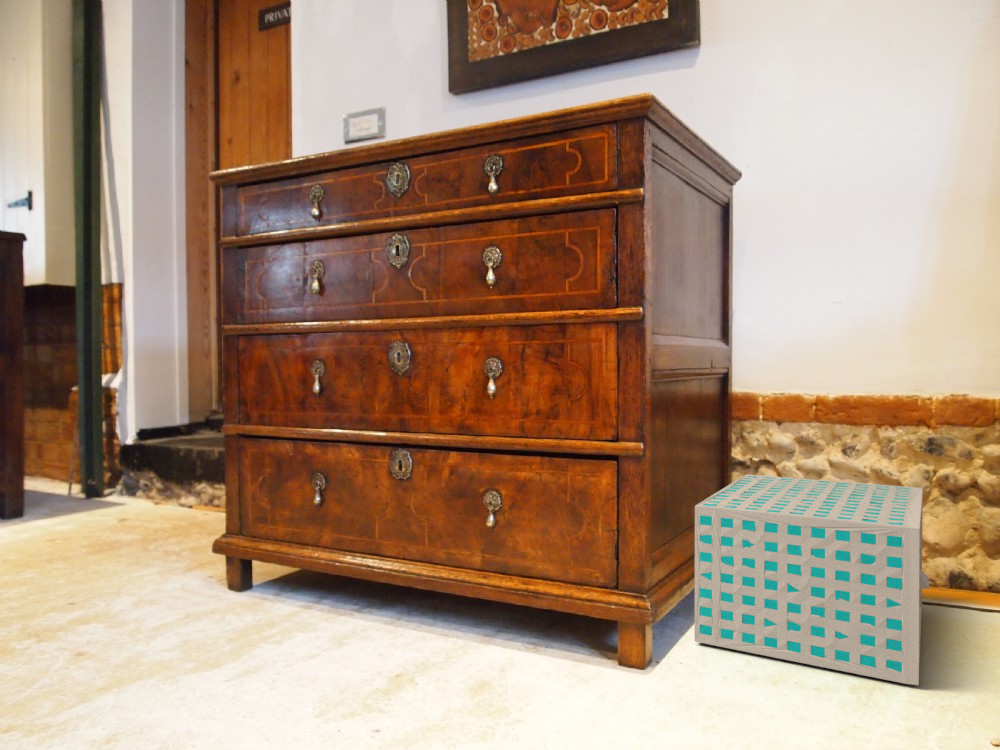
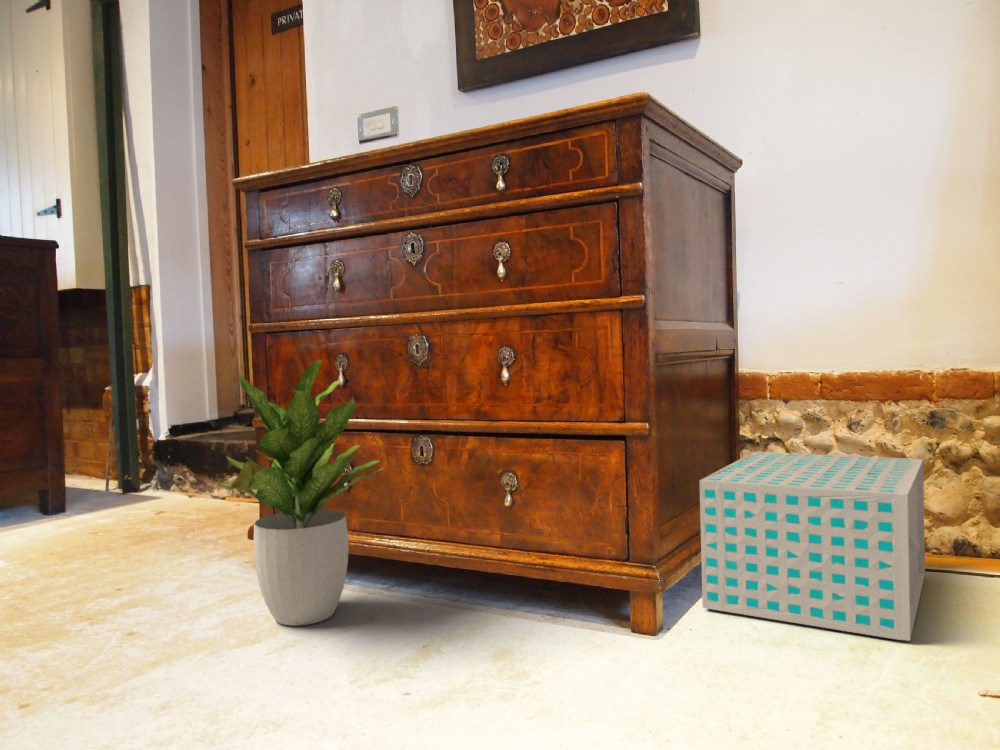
potted plant: none [163,365,358,653] -> present [218,360,383,626]

